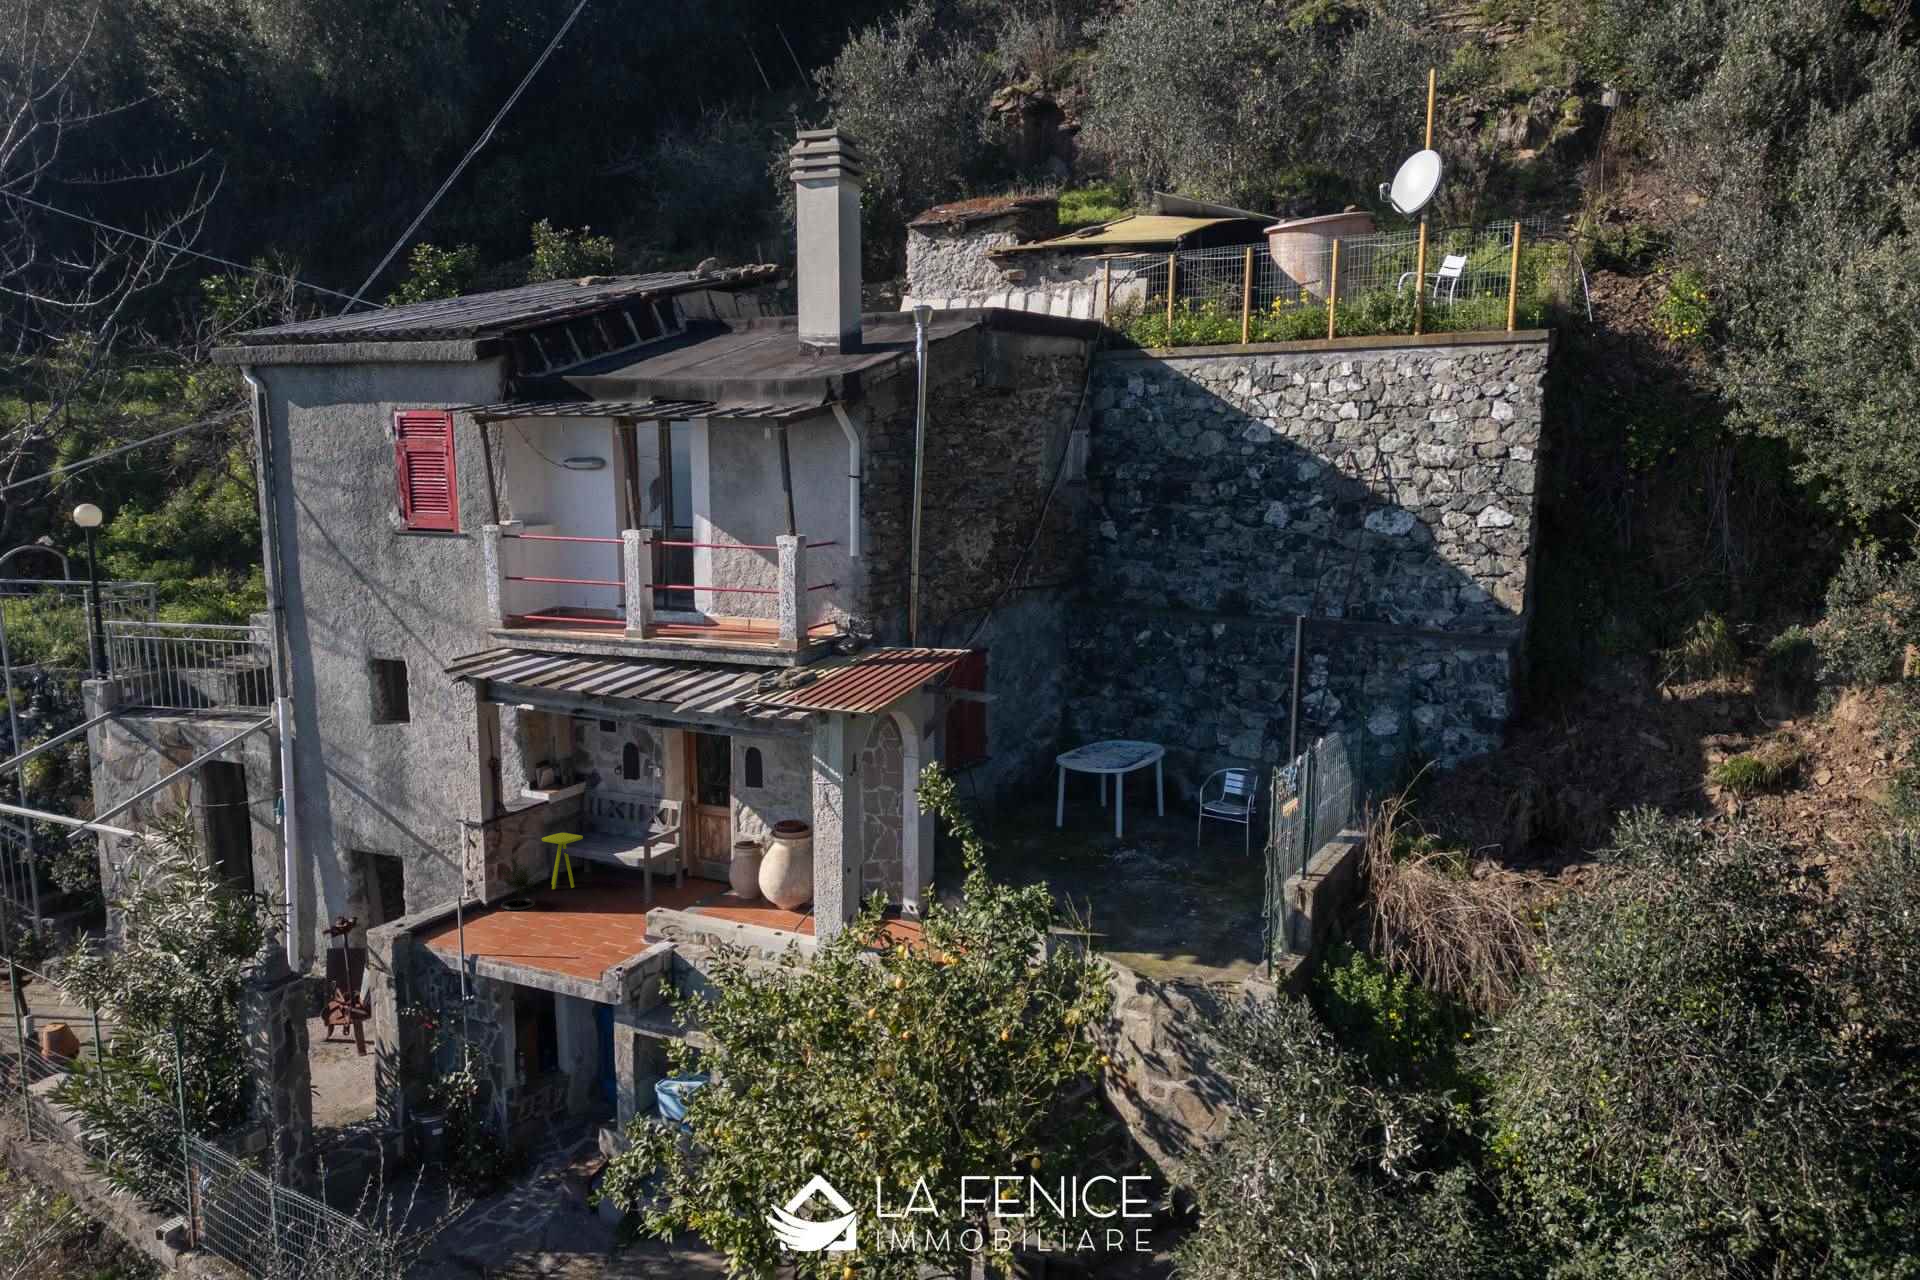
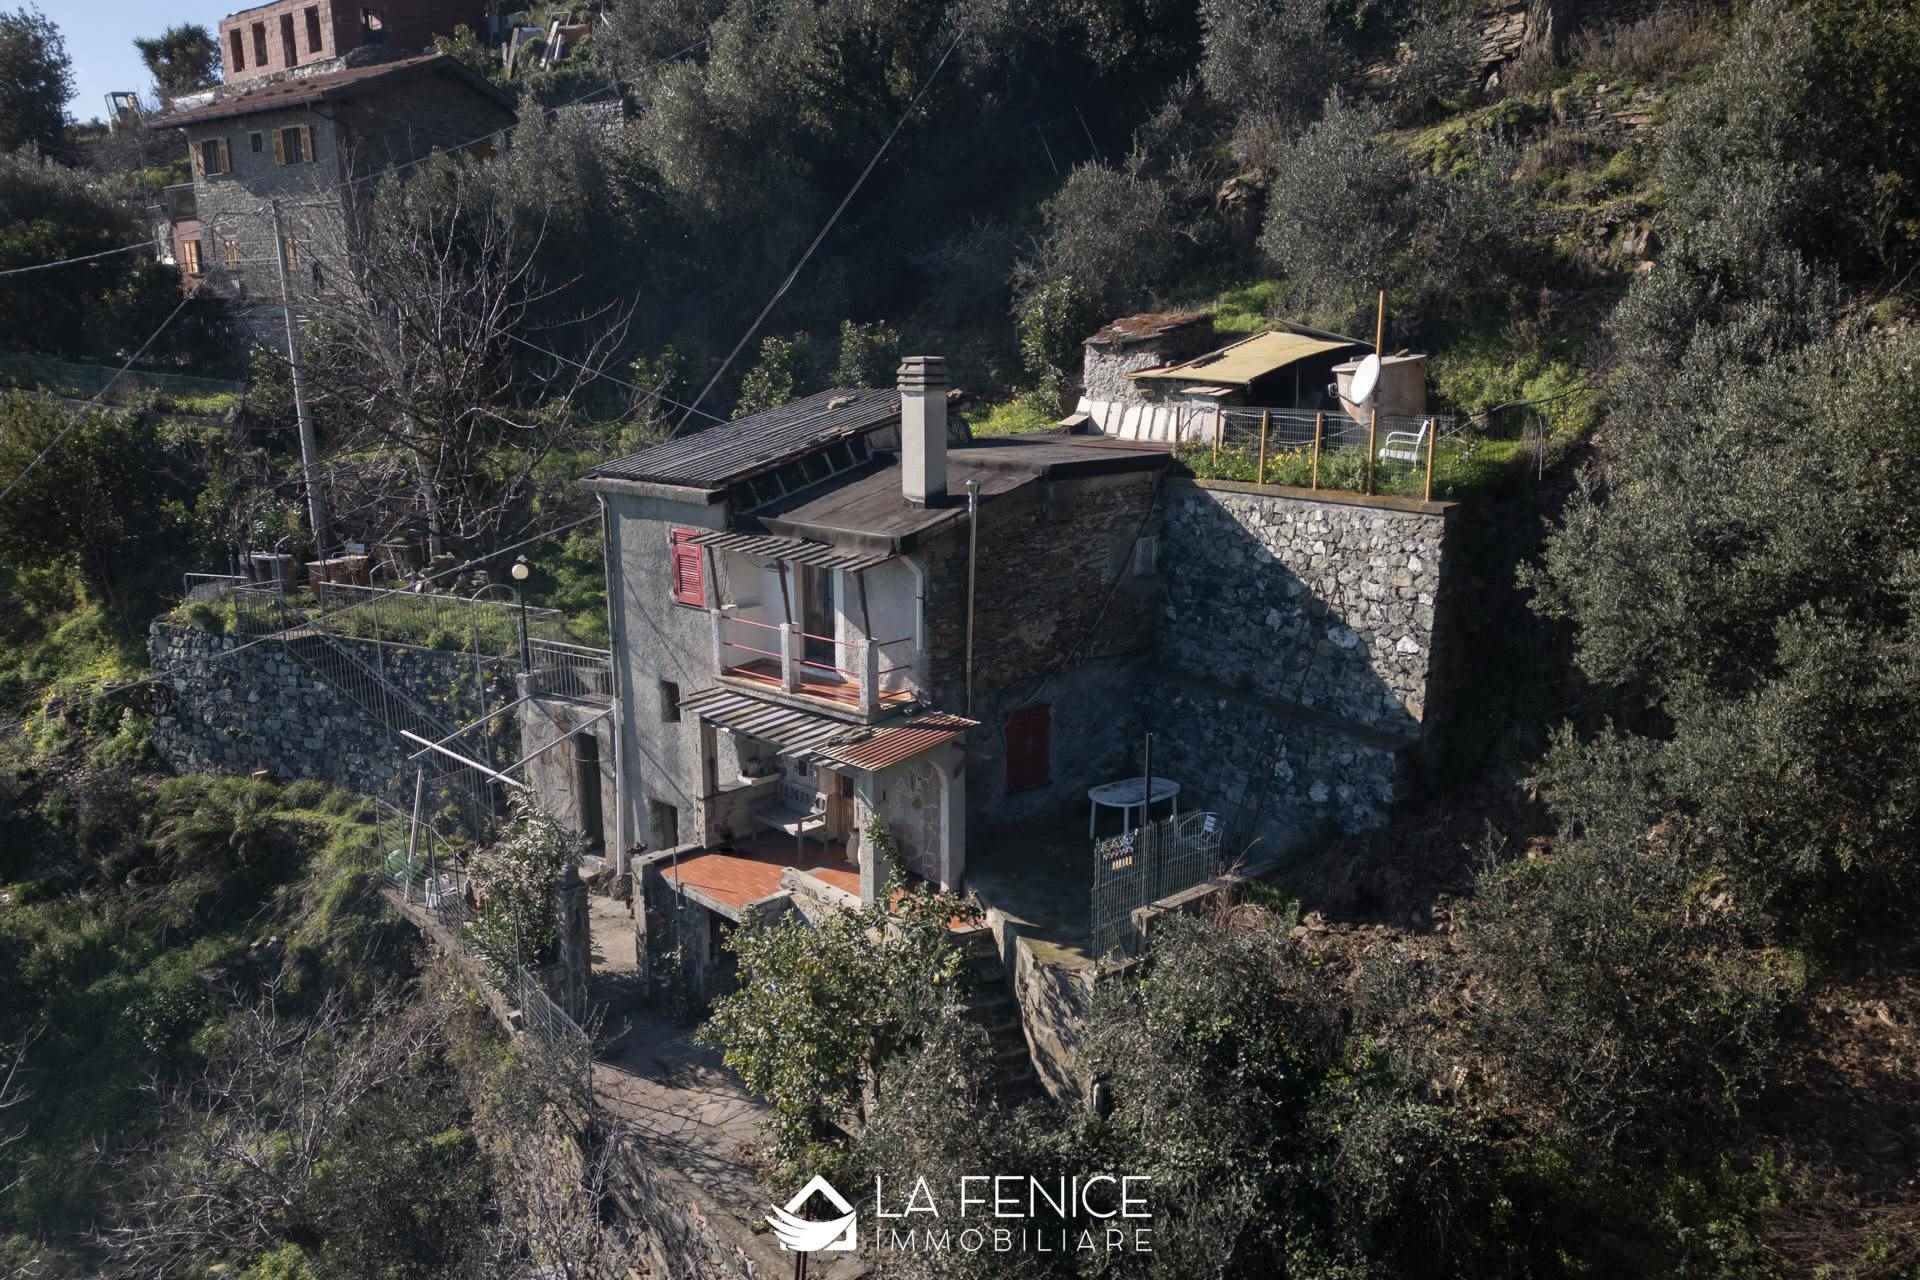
side table: present [542,833,583,889] -> none [747,806,772,843]

